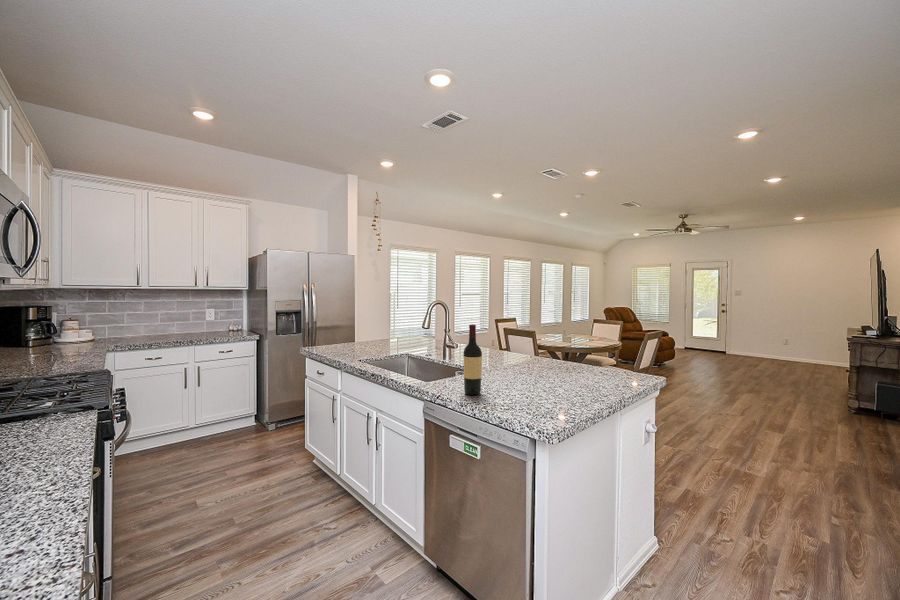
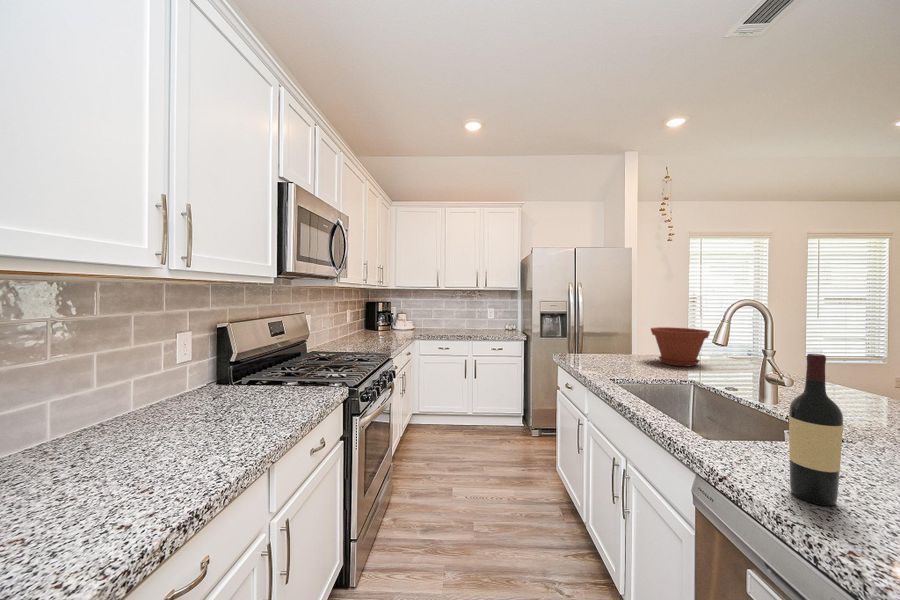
plant pot: none [376,317,414,345] -> present [651,327,710,366]

